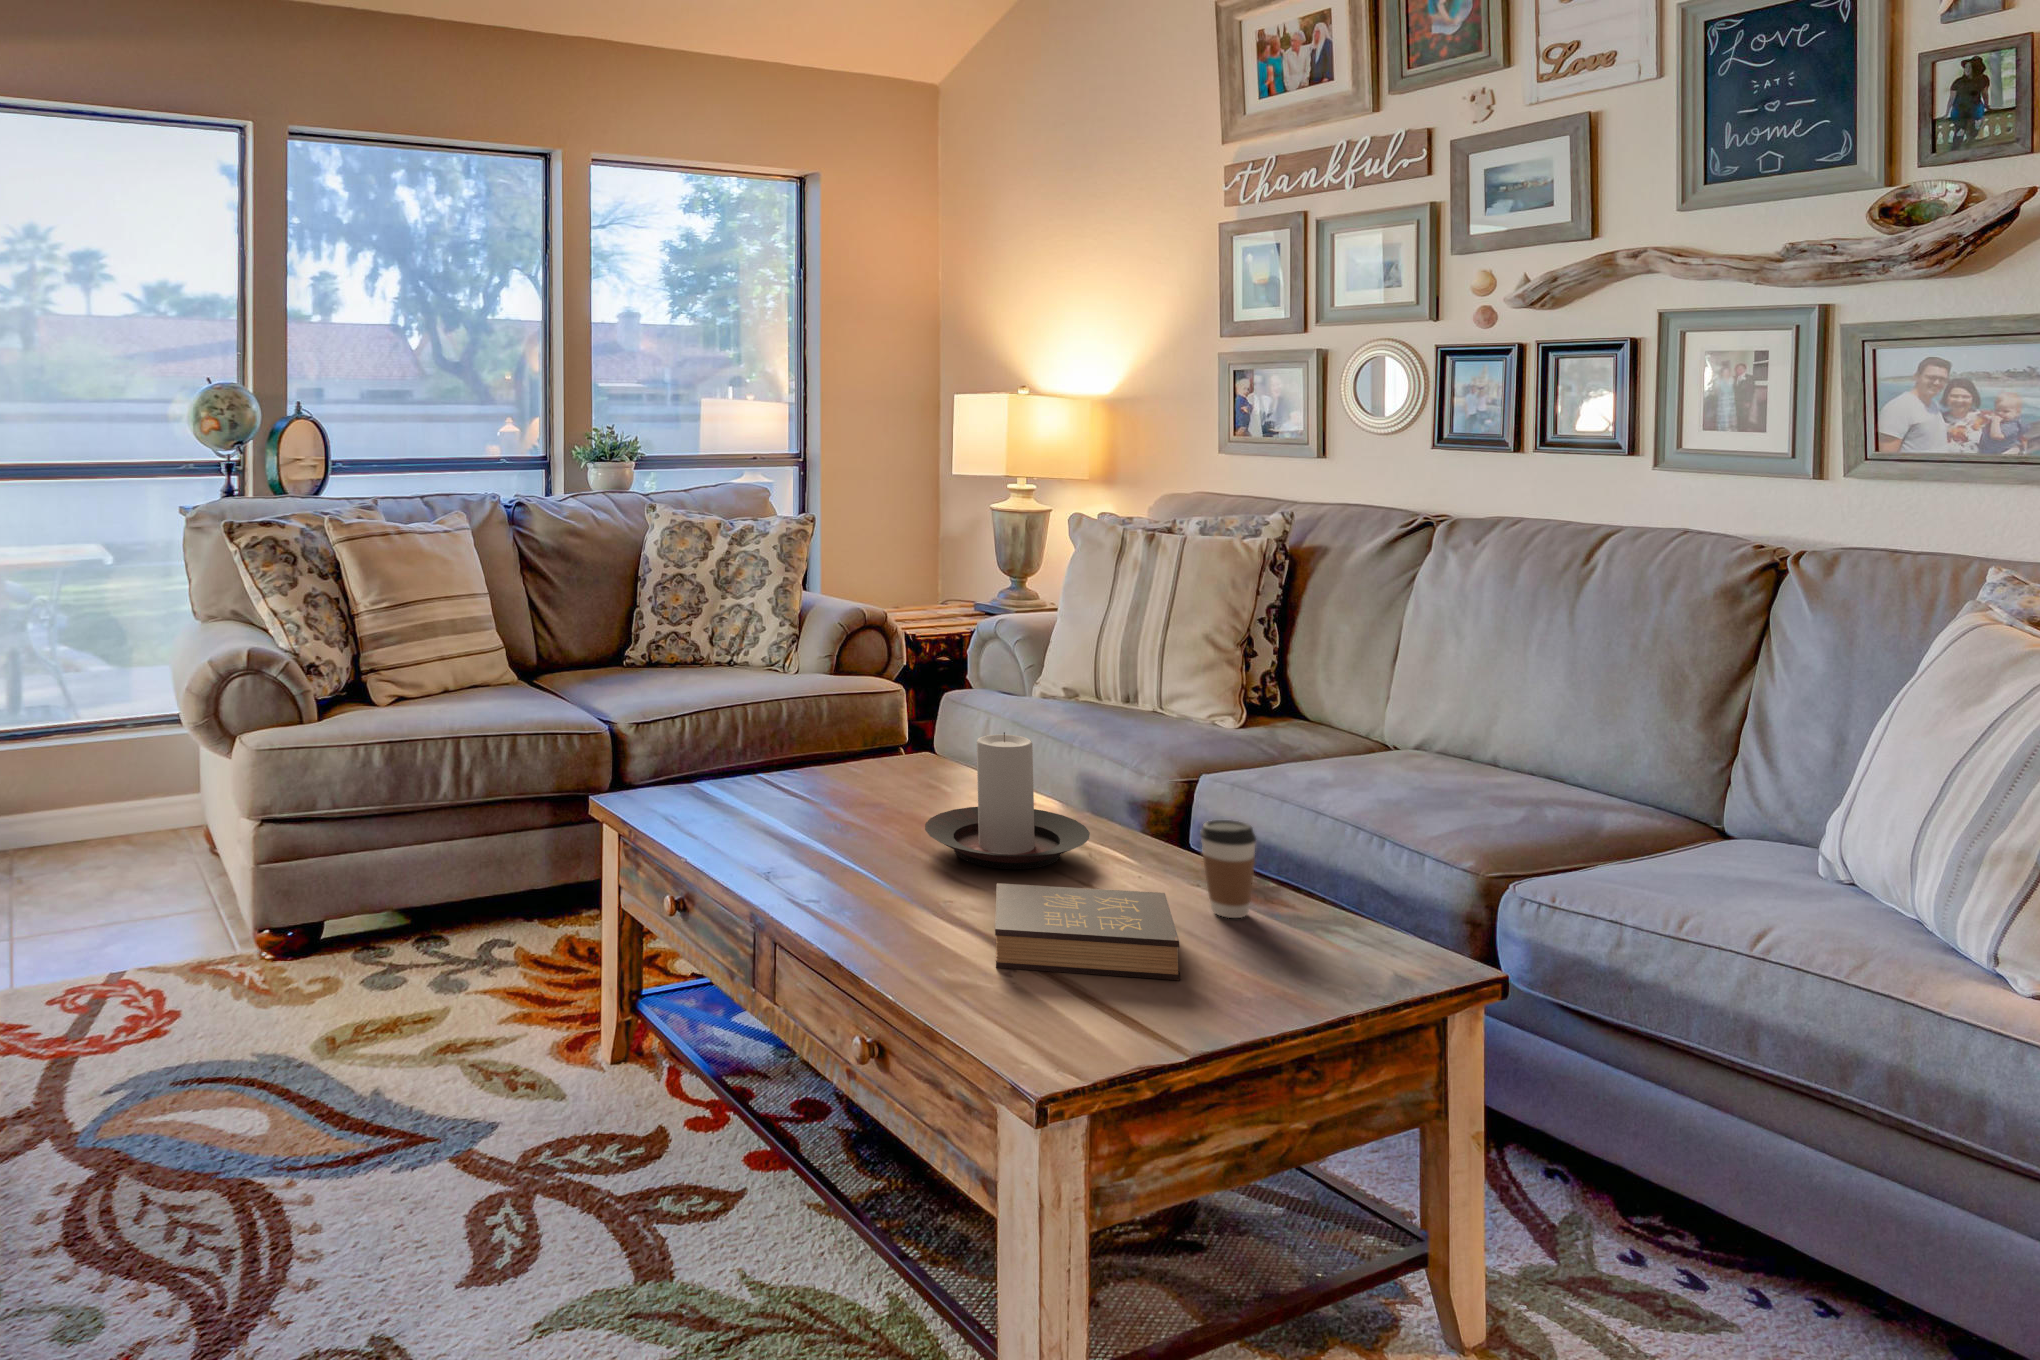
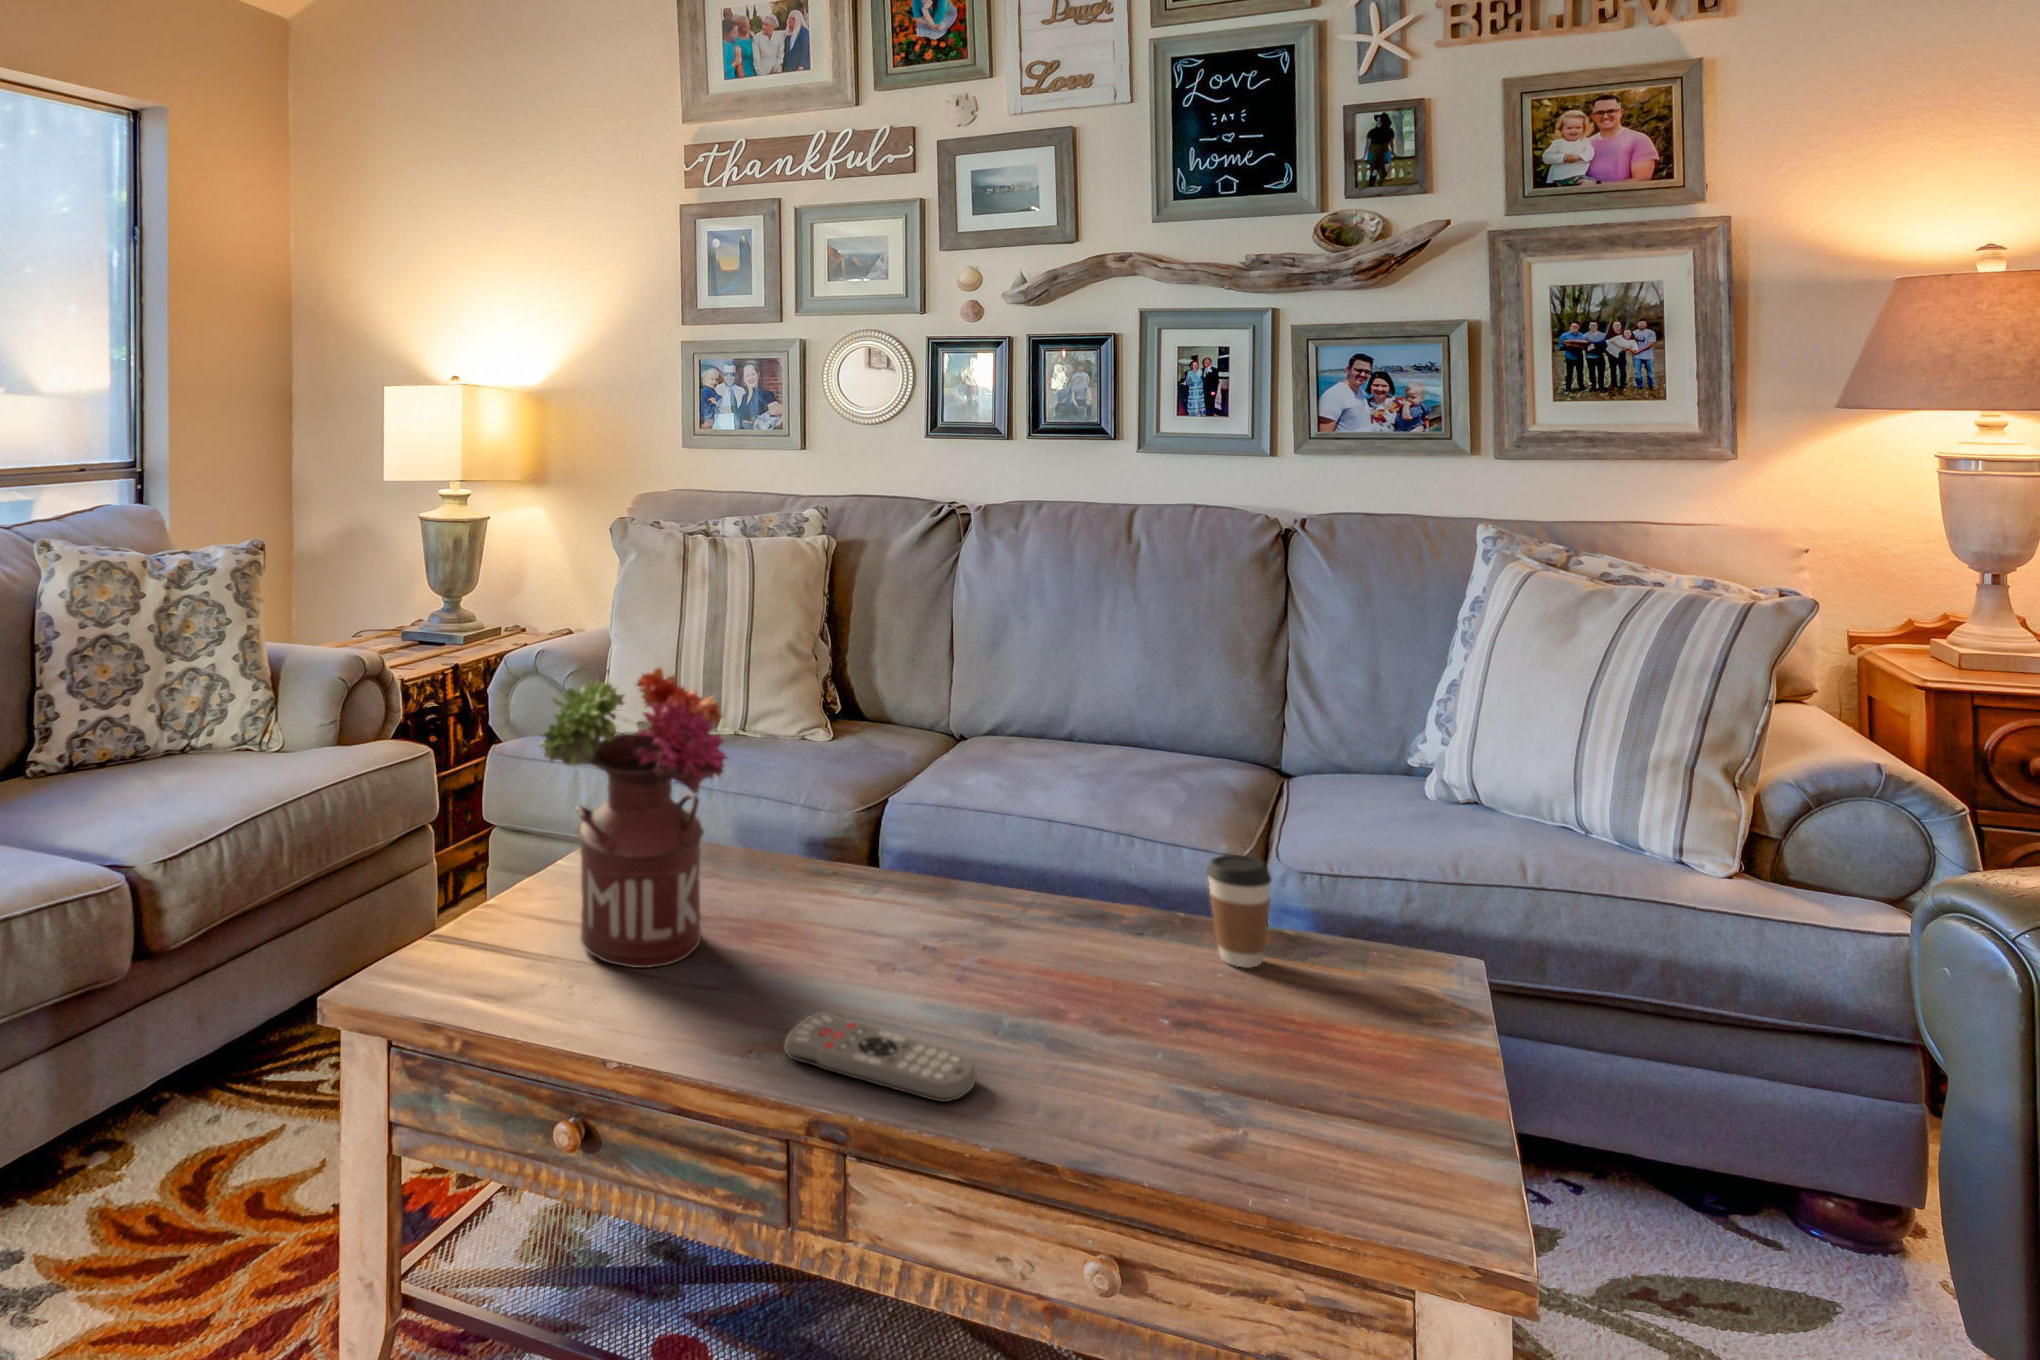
flower arrangement: none [732,607,880,824] -> present [540,668,727,968]
candle holder: present [925,732,1090,869] -> none [833,797,1037,971]
remote control: none [785,856,881,915] -> present [784,1012,977,1102]
hardback book: present [995,883,1180,980] -> none [1096,960,1377,1121]

